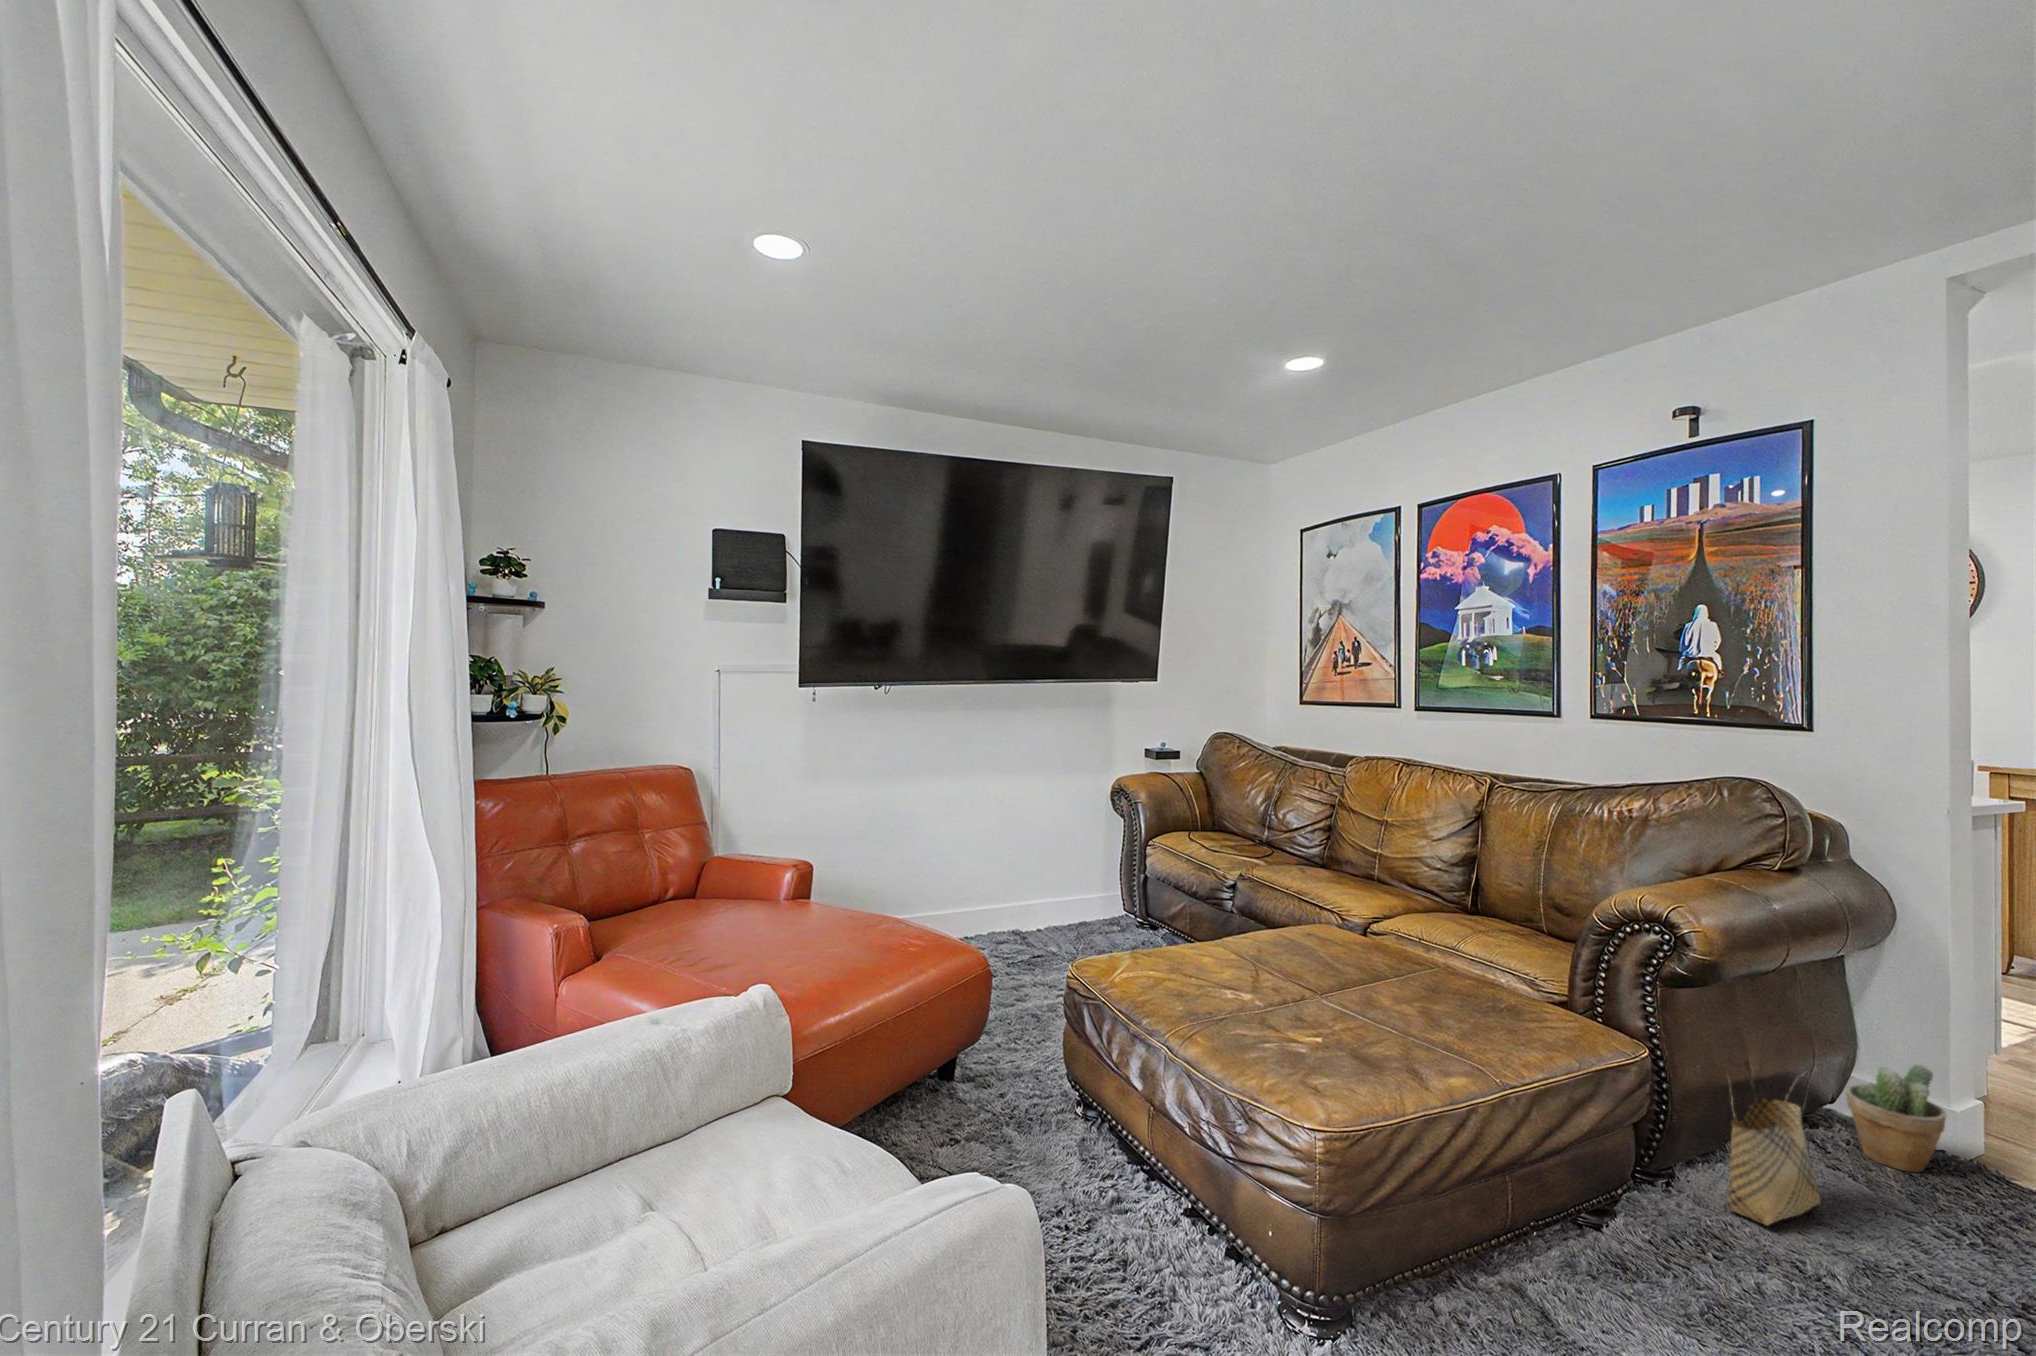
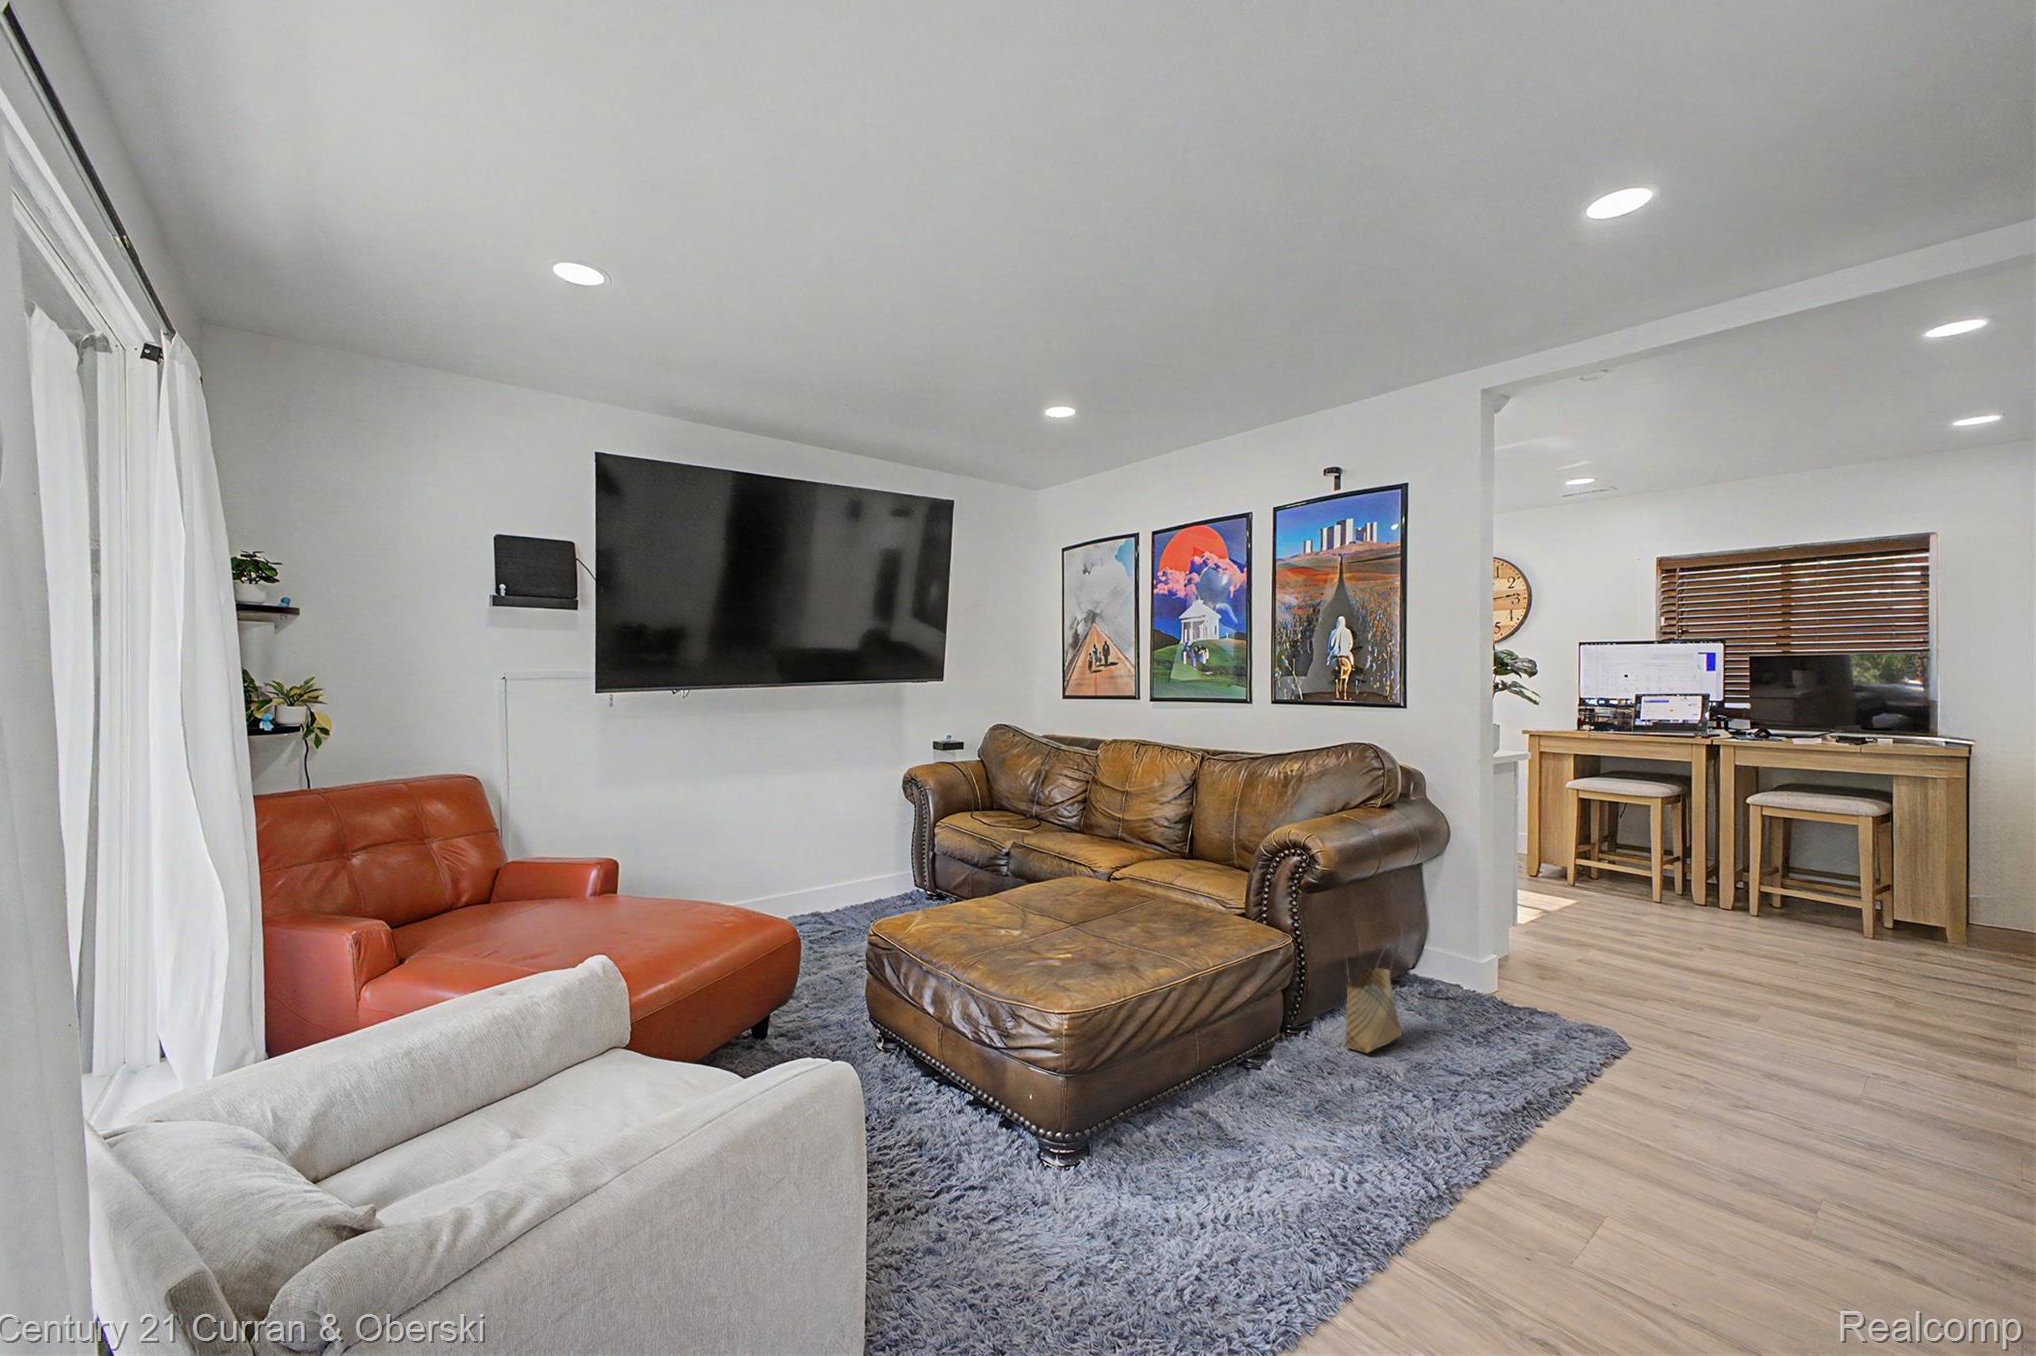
potted plant: present [1845,1064,1946,1172] -> none [1423,936,1479,1010]

